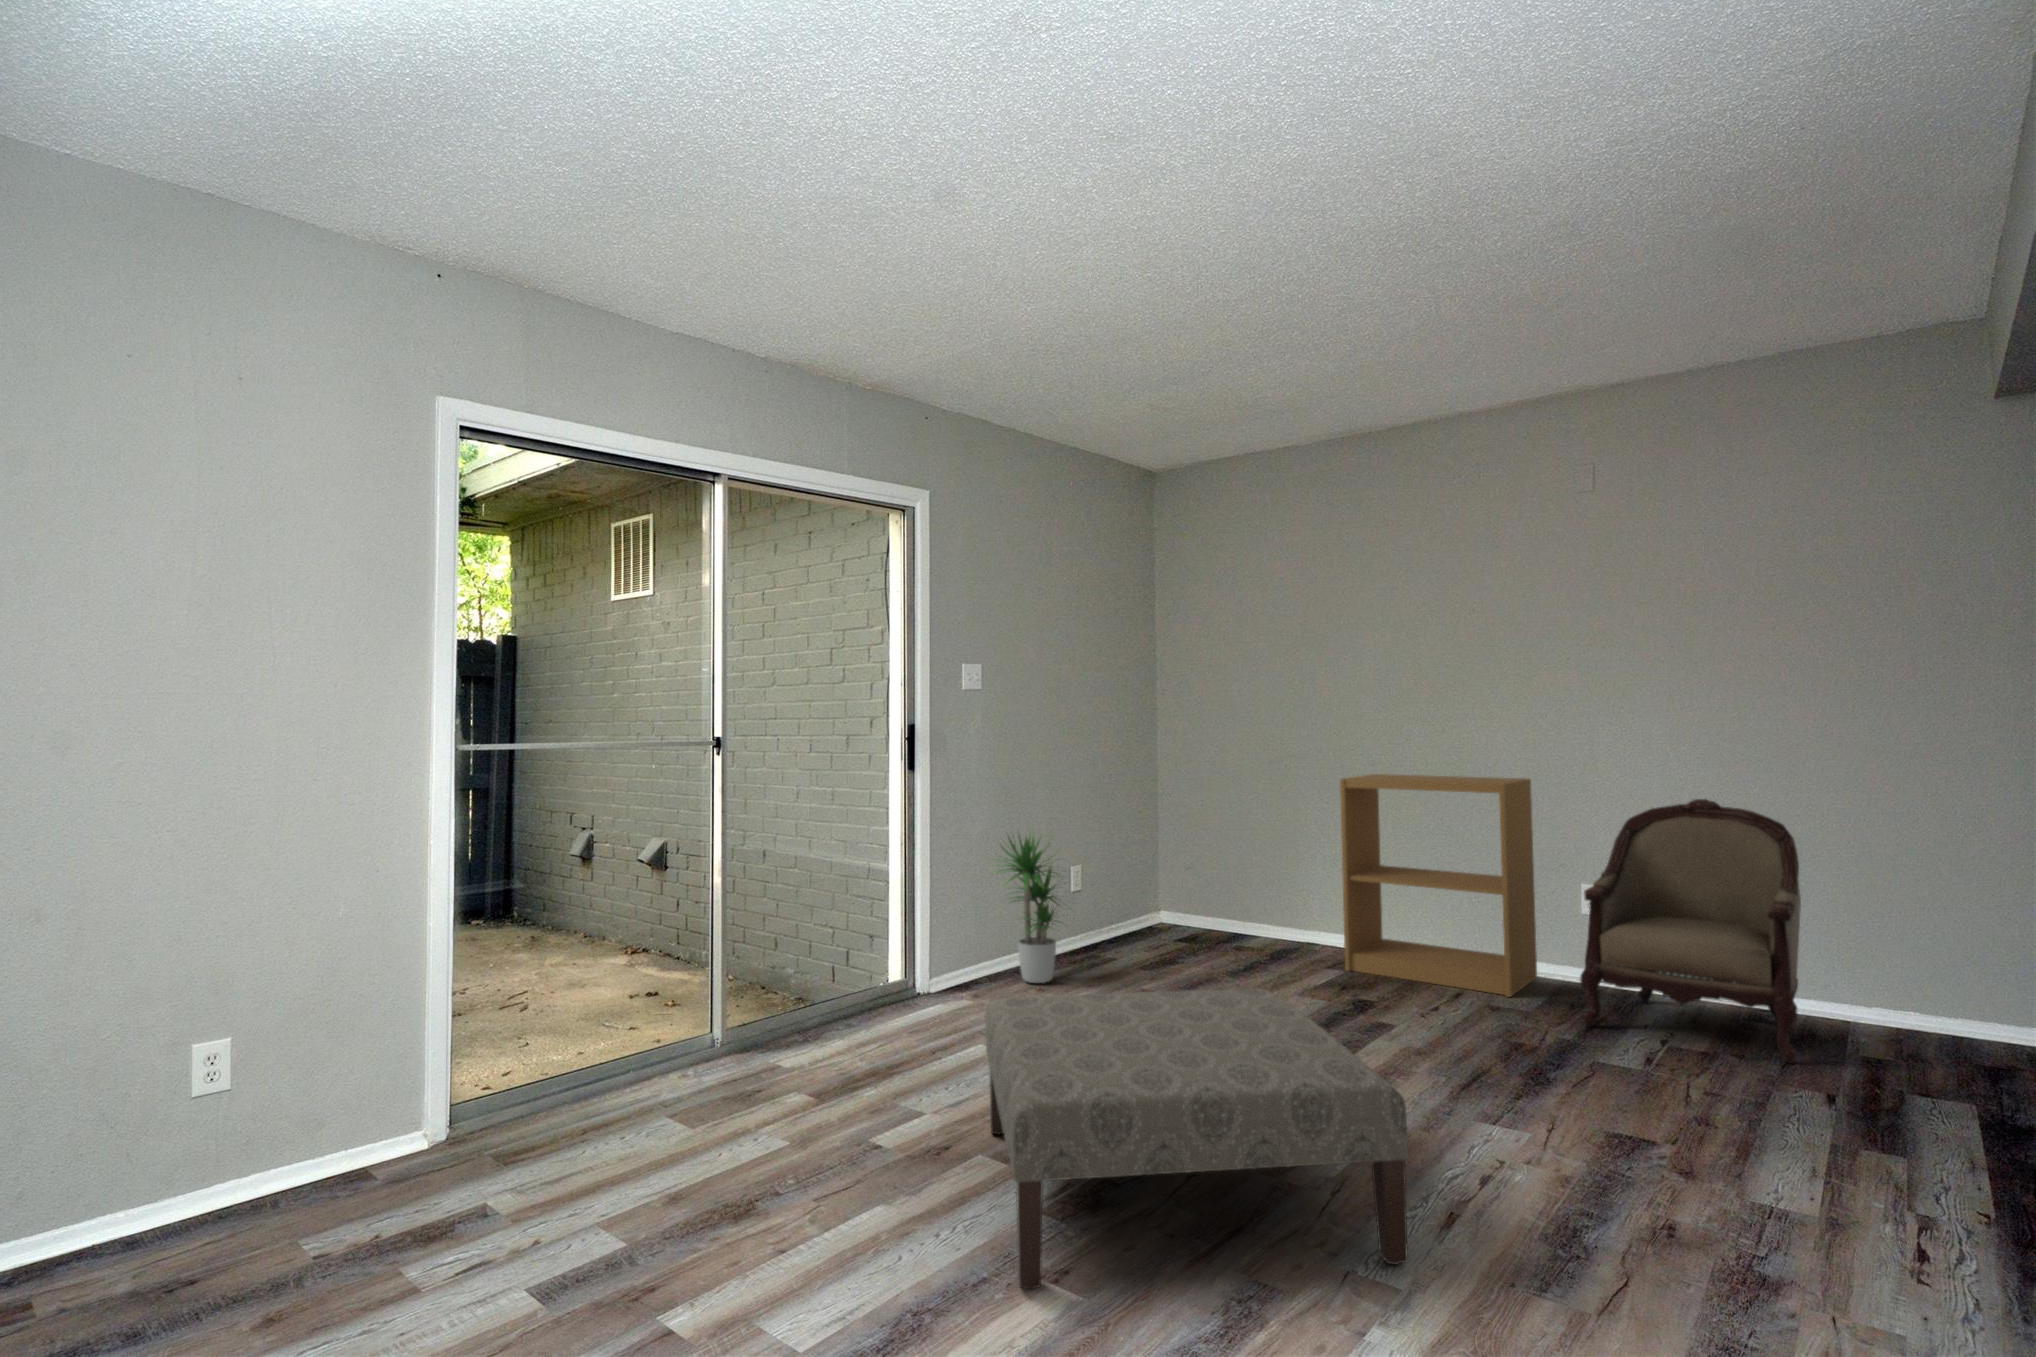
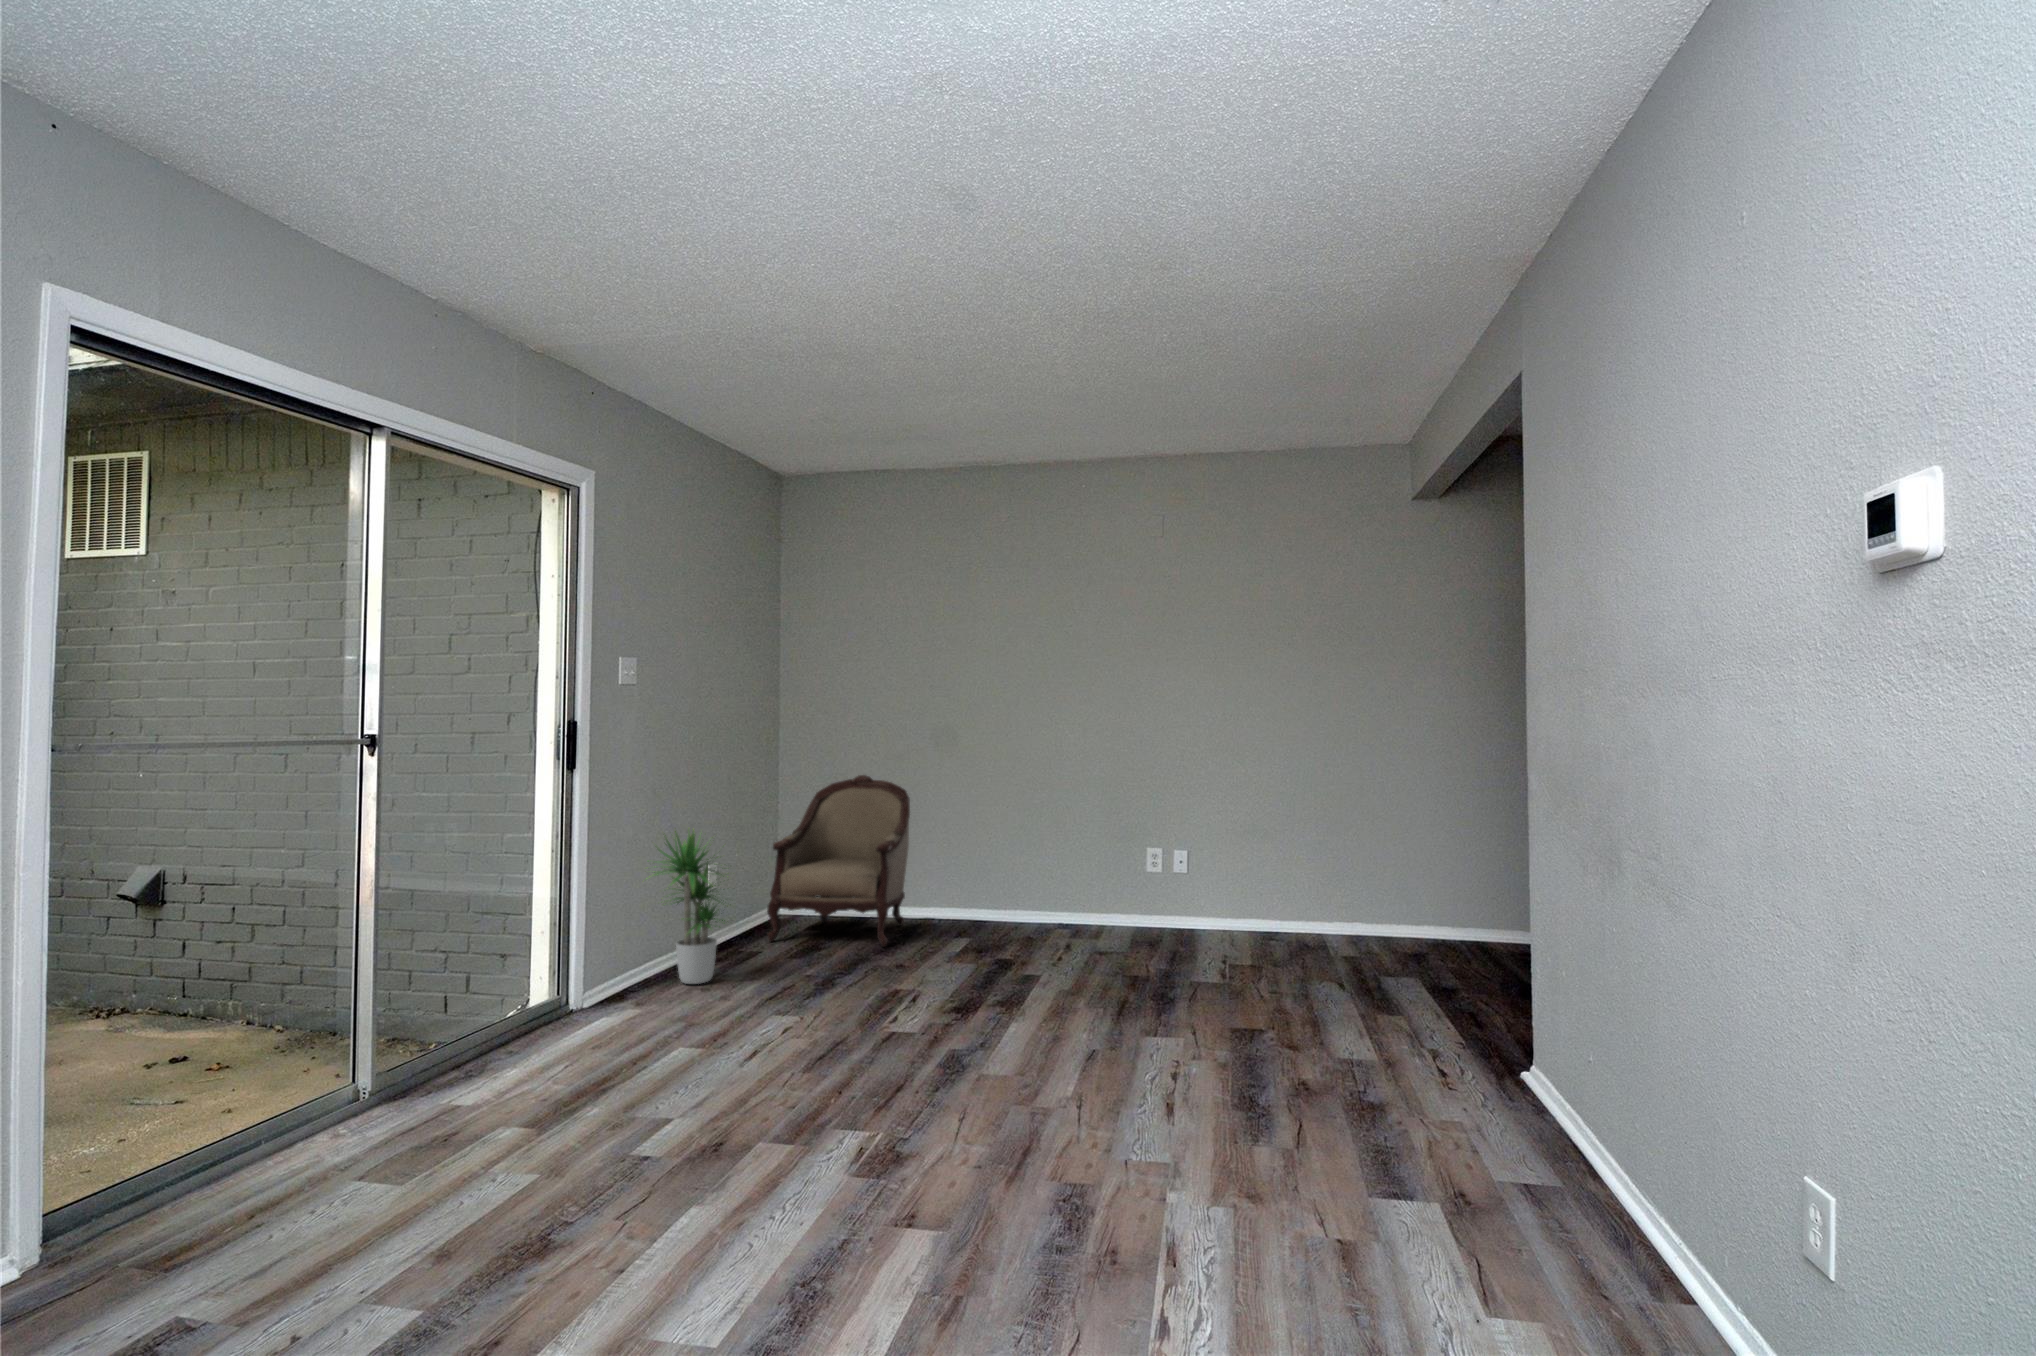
bookshelf: present [1340,774,1537,997] -> none [970,766,1116,945]
armchair: present [1580,799,1801,1063] -> present [767,775,910,947]
ottoman: present [986,989,1409,1290] -> none [750,950,1166,1239]

